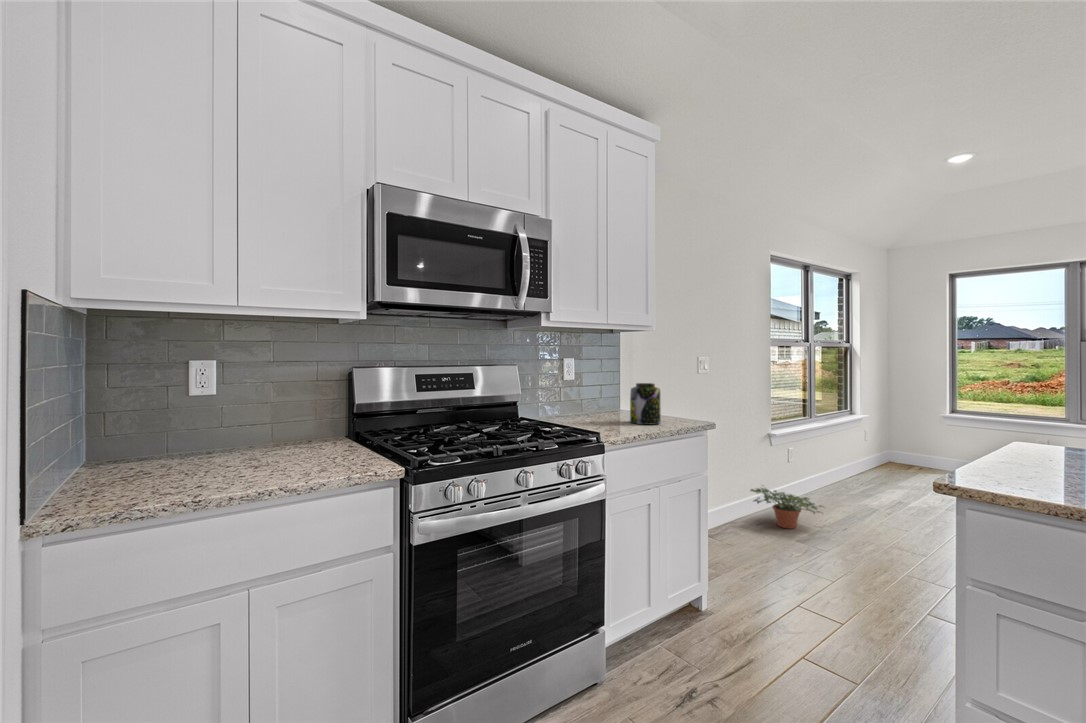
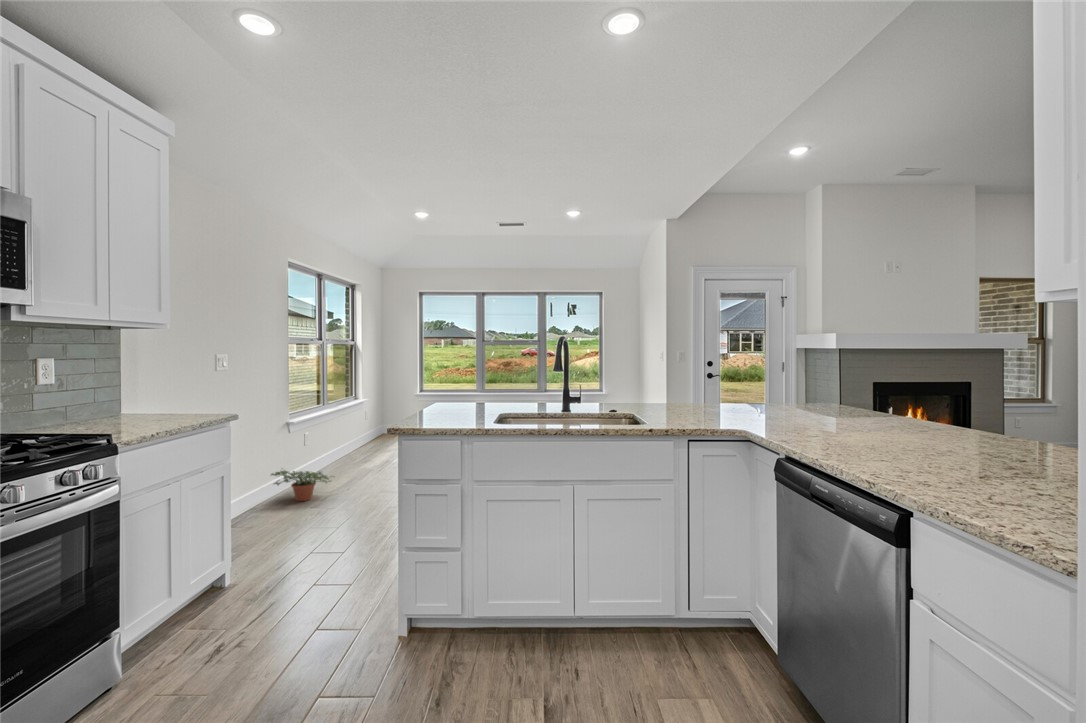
jar: present [630,383,661,425] -> none [142,382,179,424]

